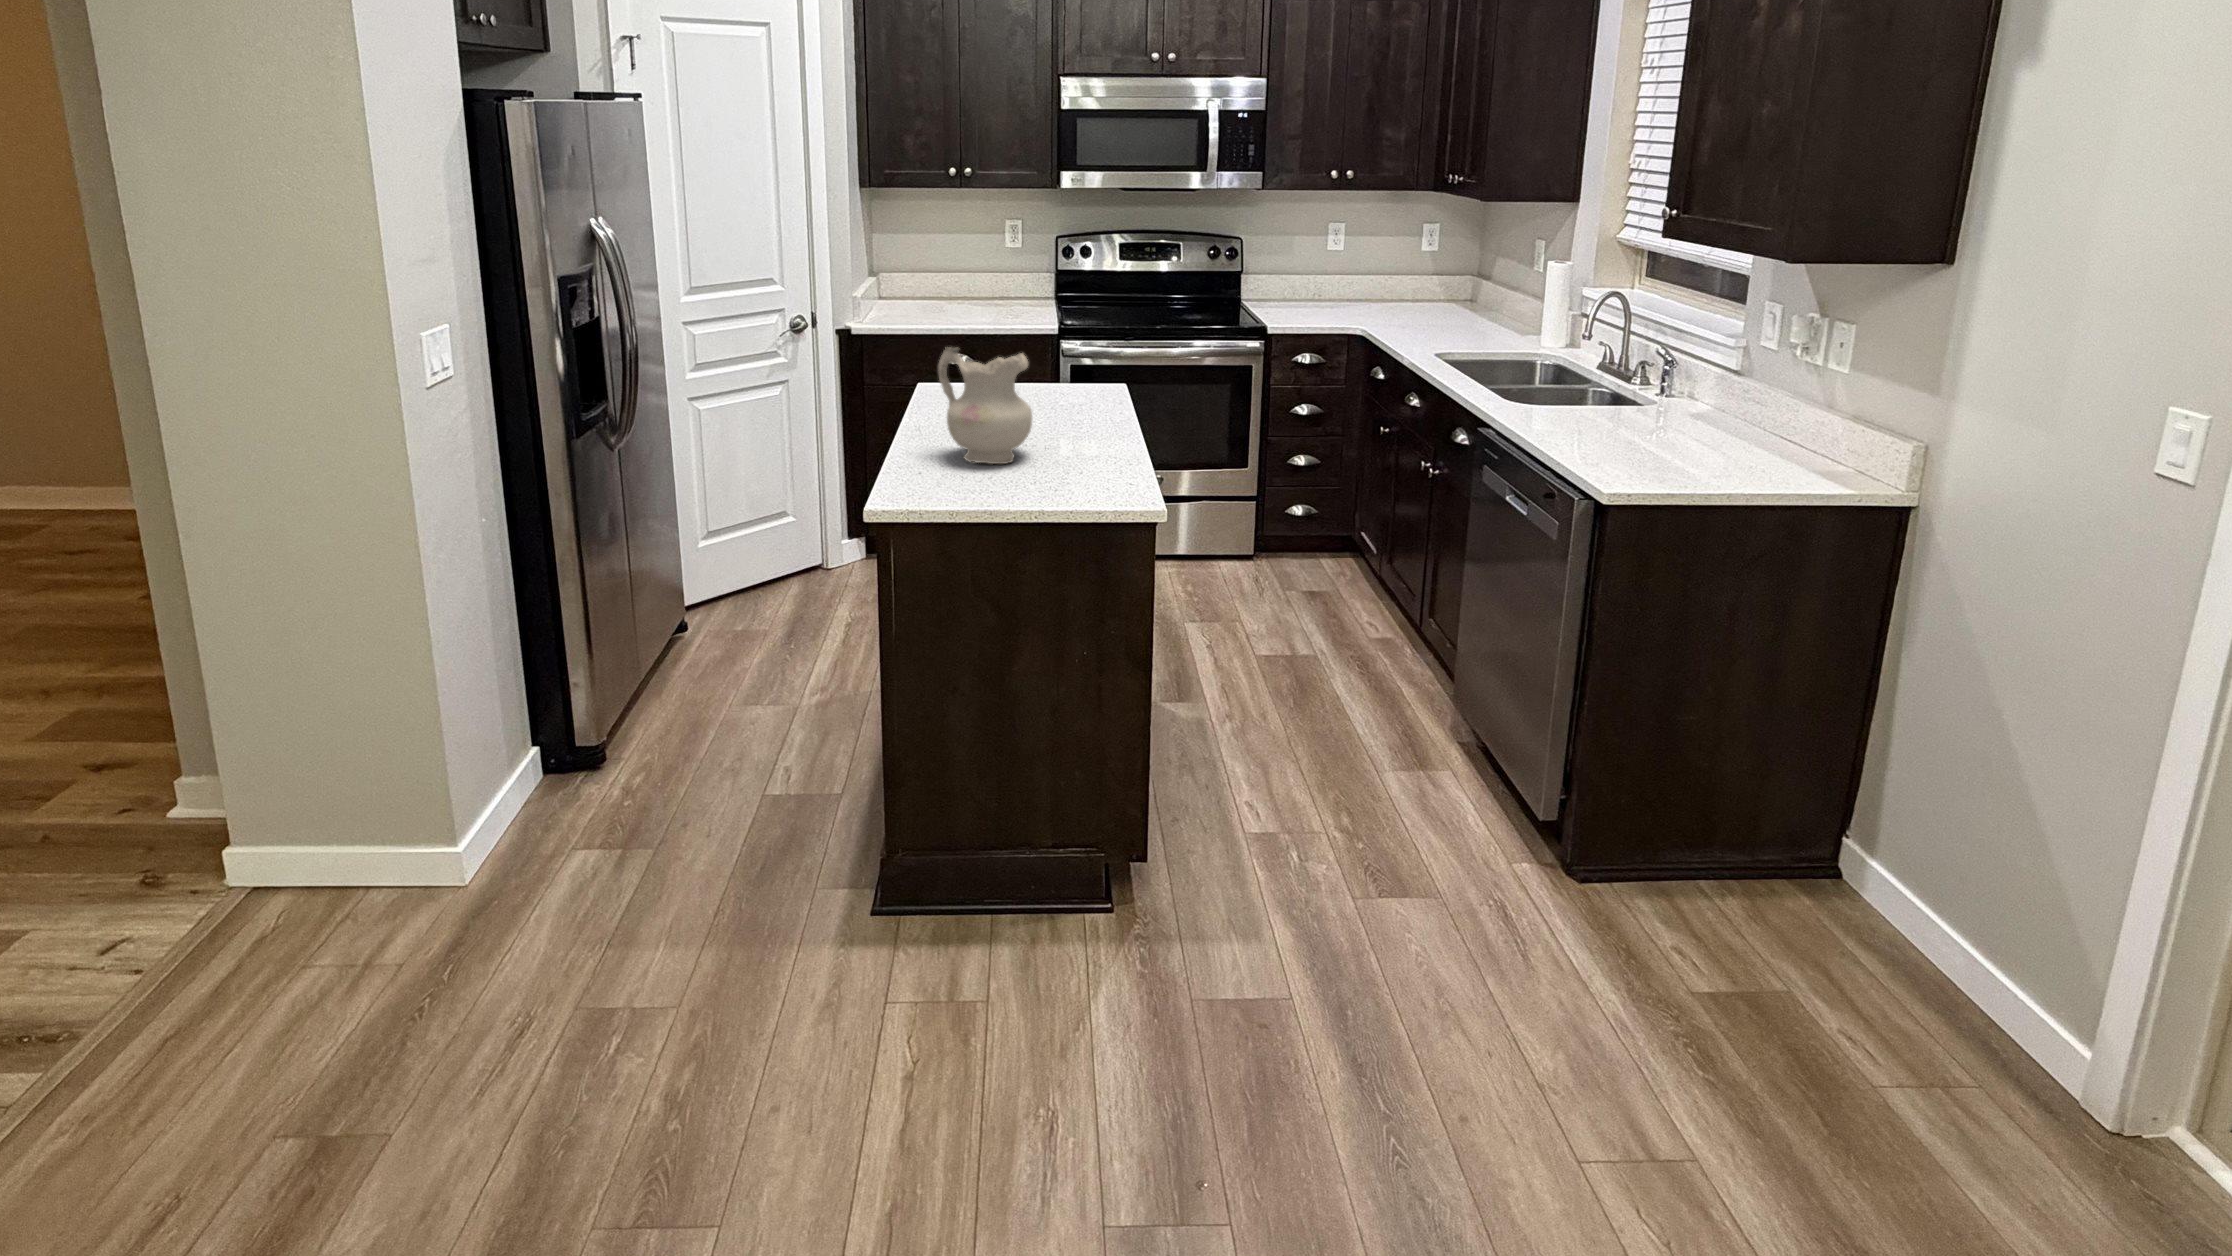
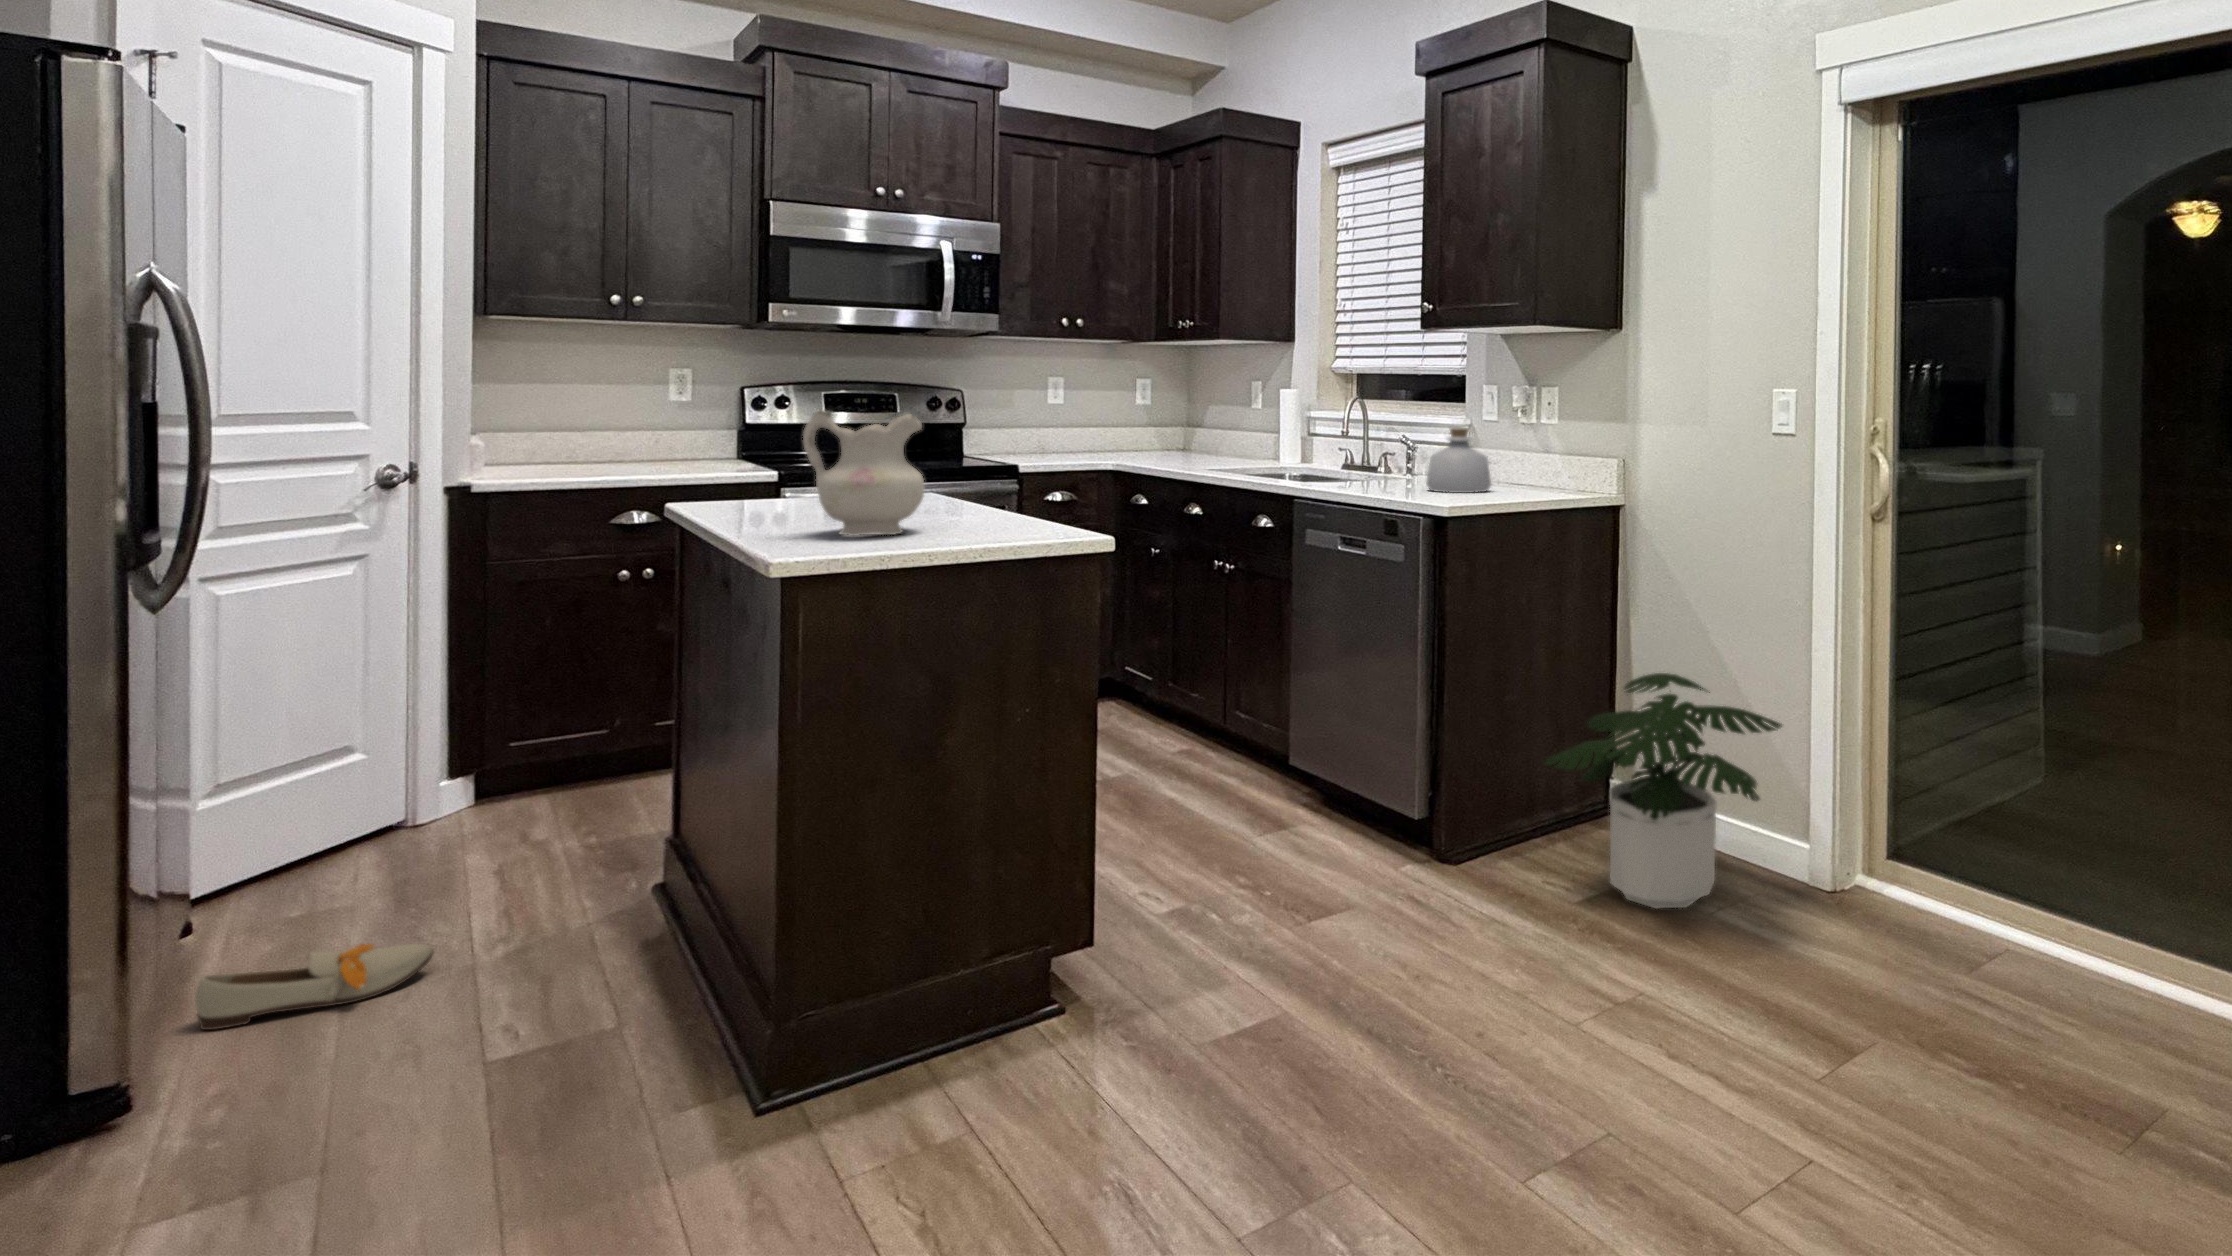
bottle: none [1641,361,1735,450] -> present [1426,428,1491,493]
shoe: none [660,673,777,712] -> present [195,944,434,1030]
potted plant: none [1681,748,2086,1074] -> present [1544,673,1782,908]

